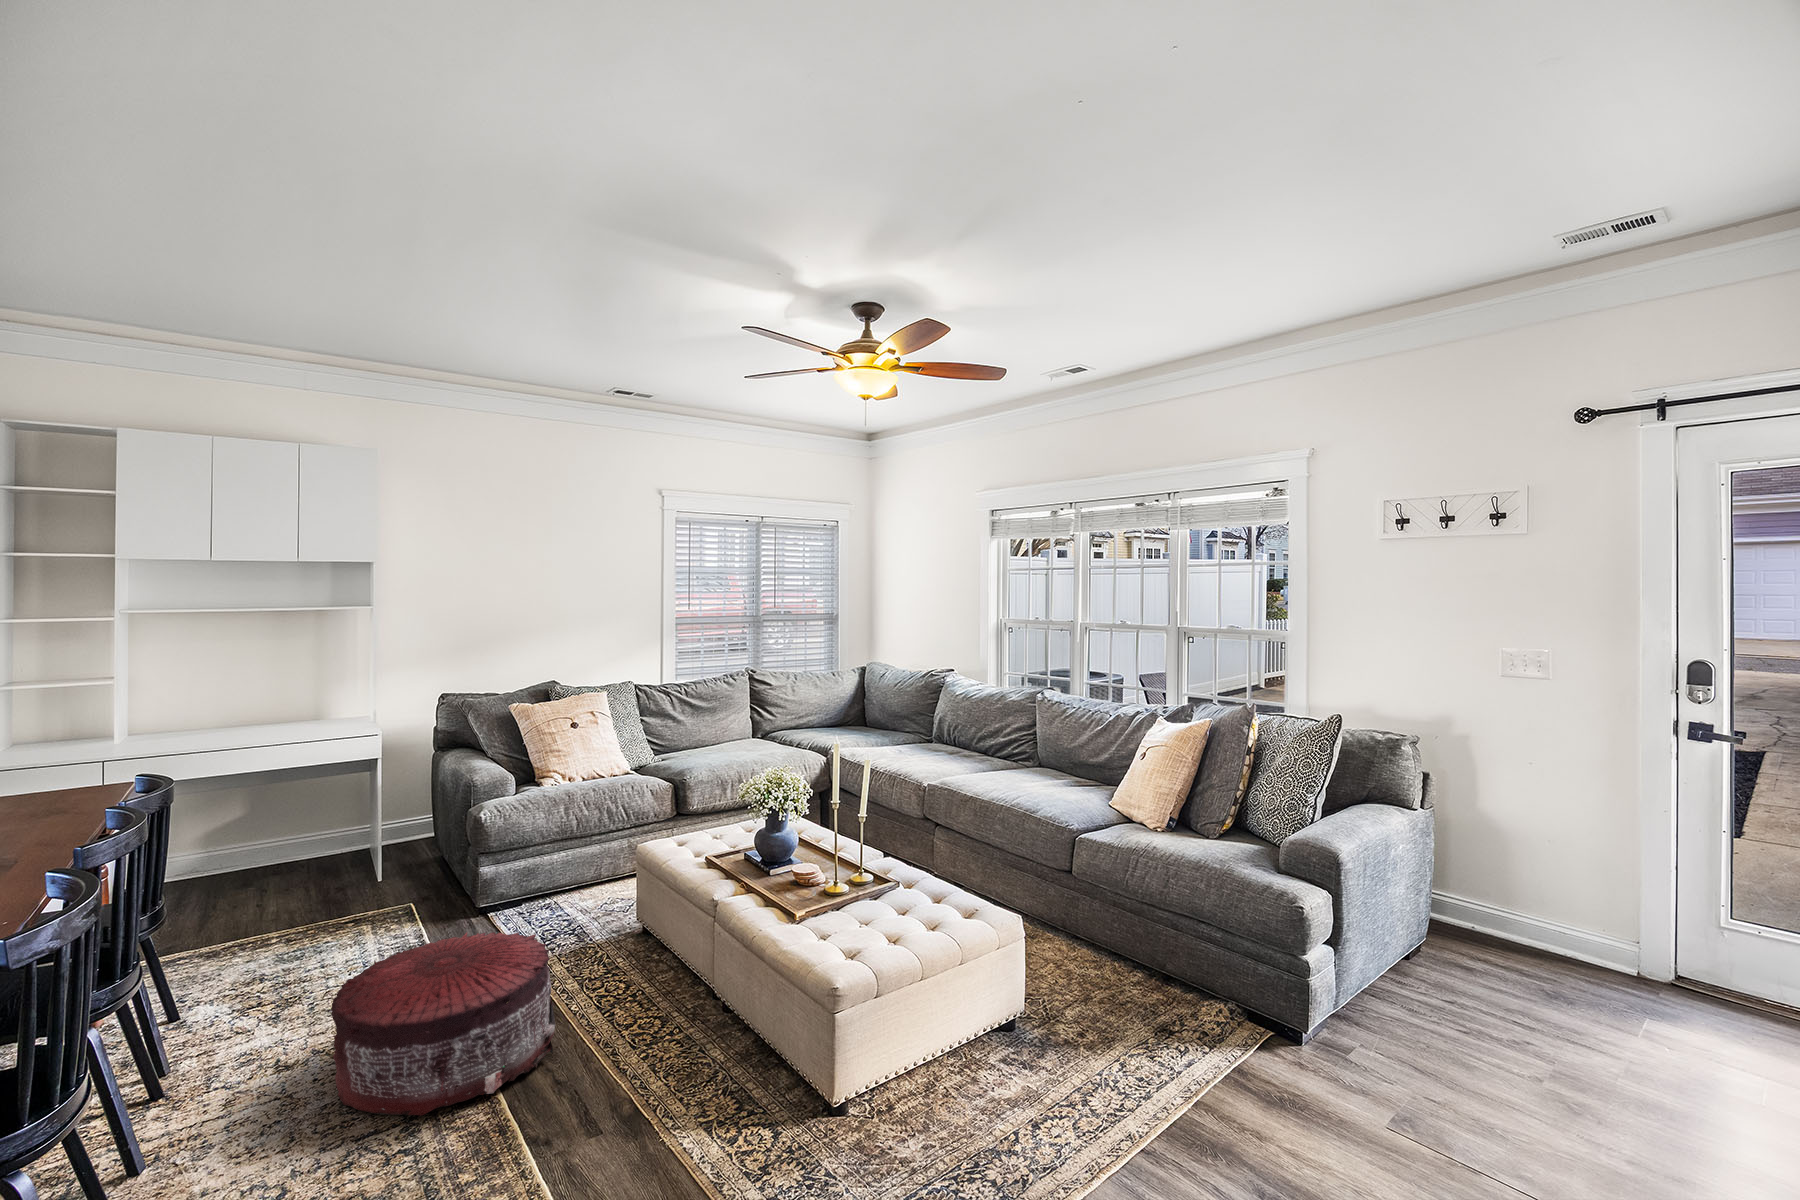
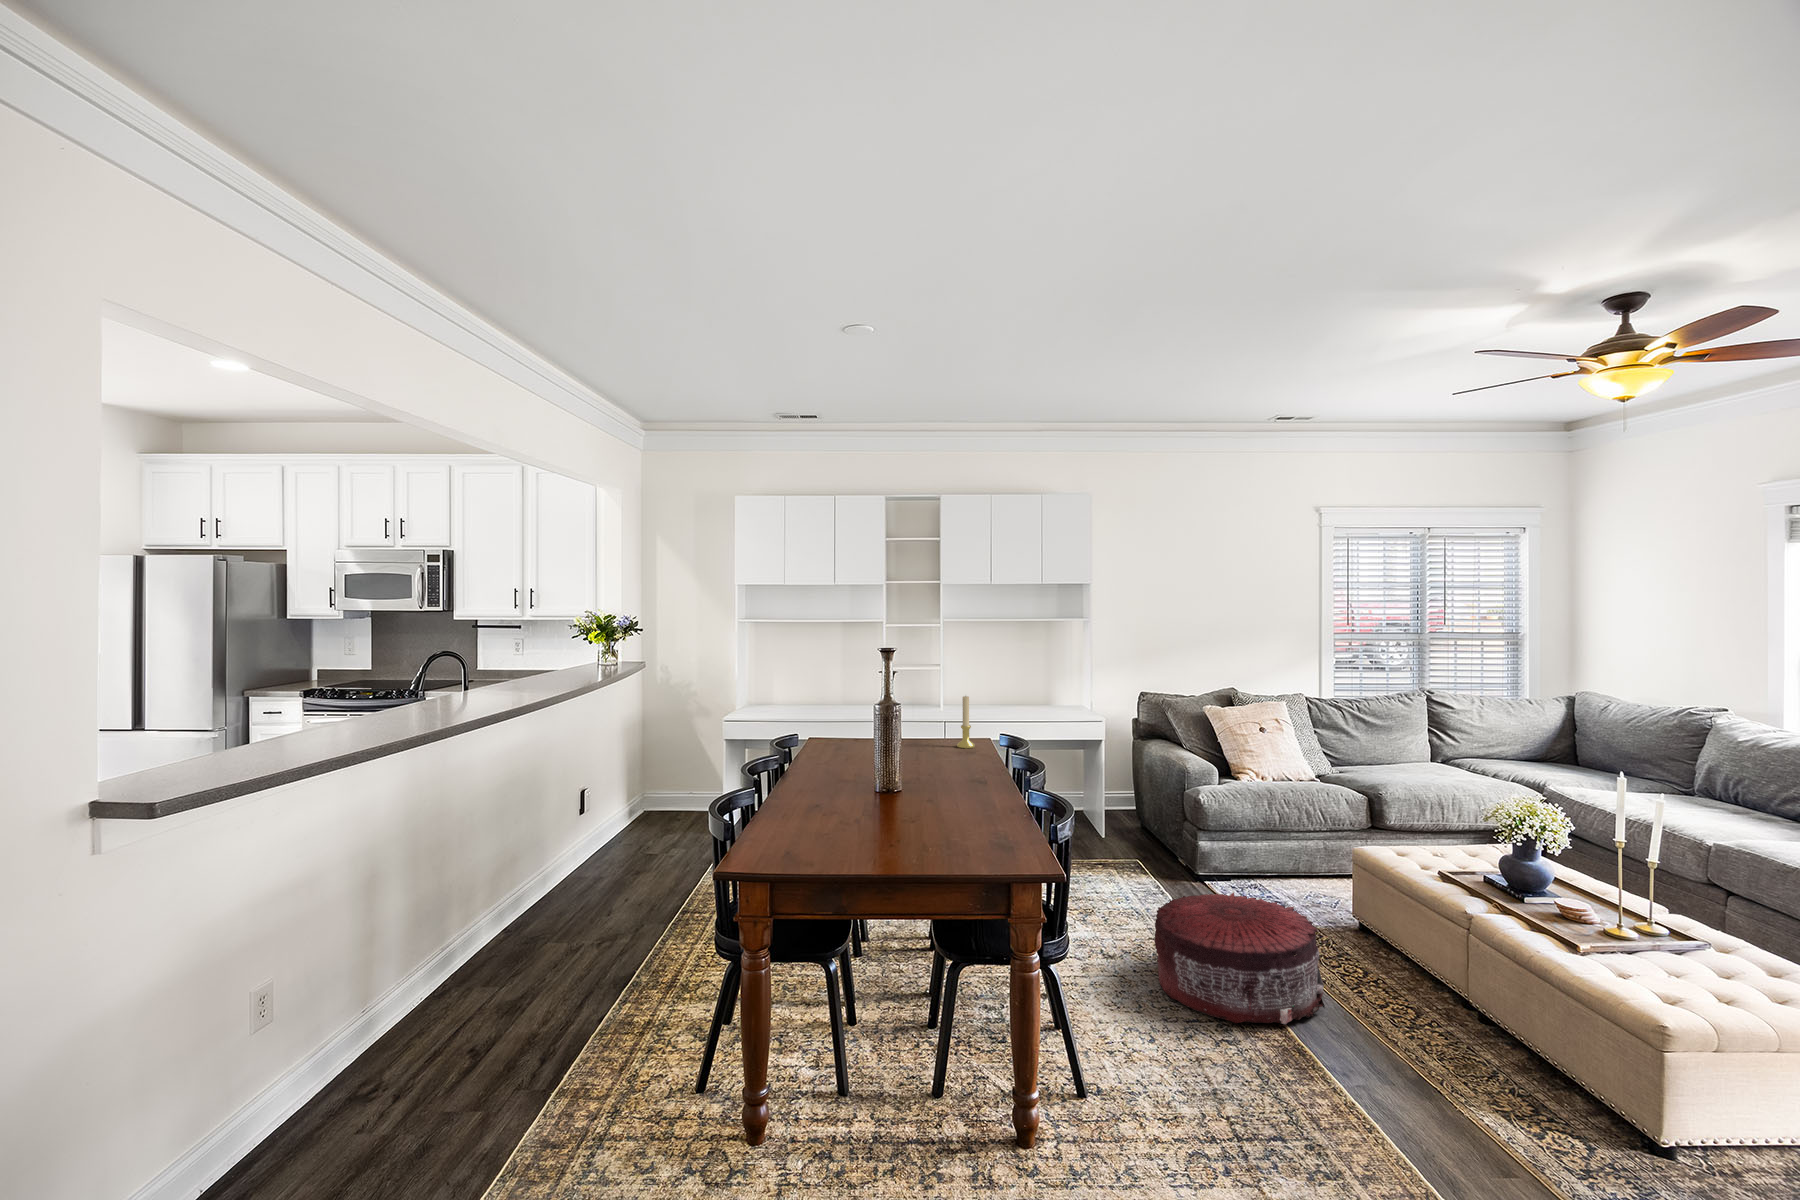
candle holder: none [39,718,78,801] -> present [957,696,975,748]

